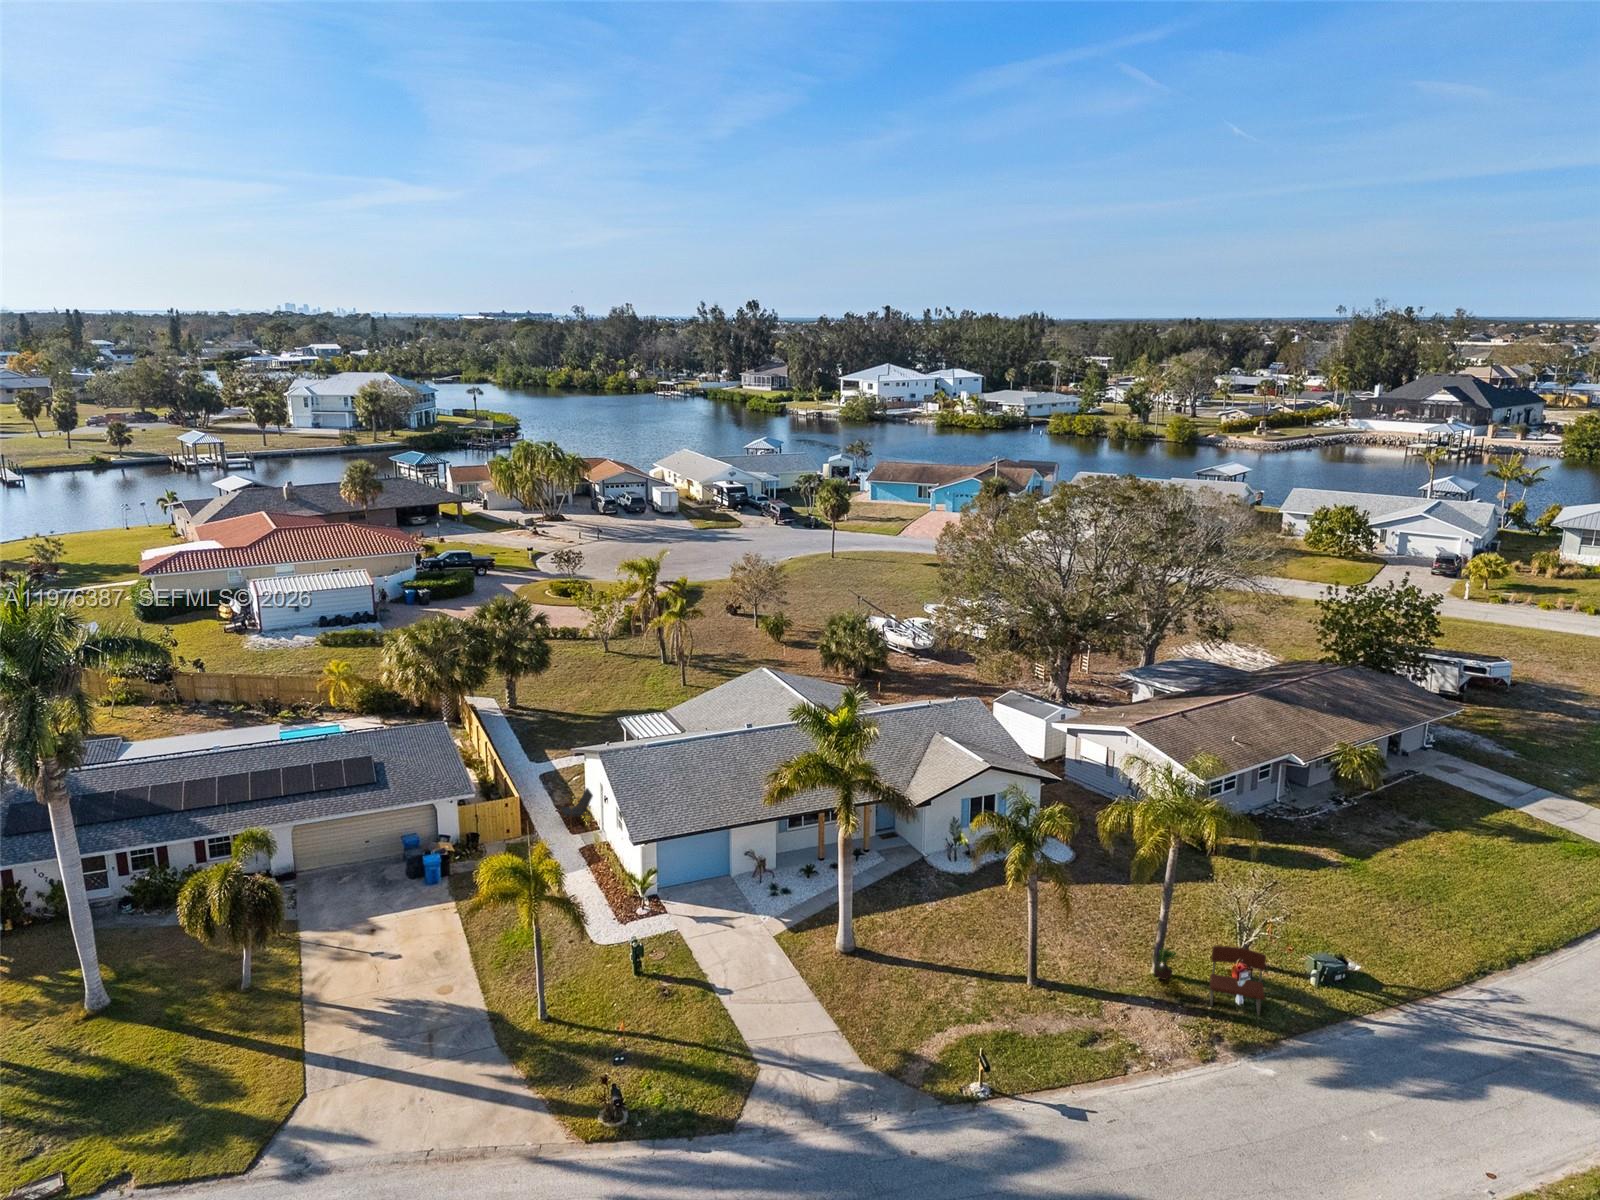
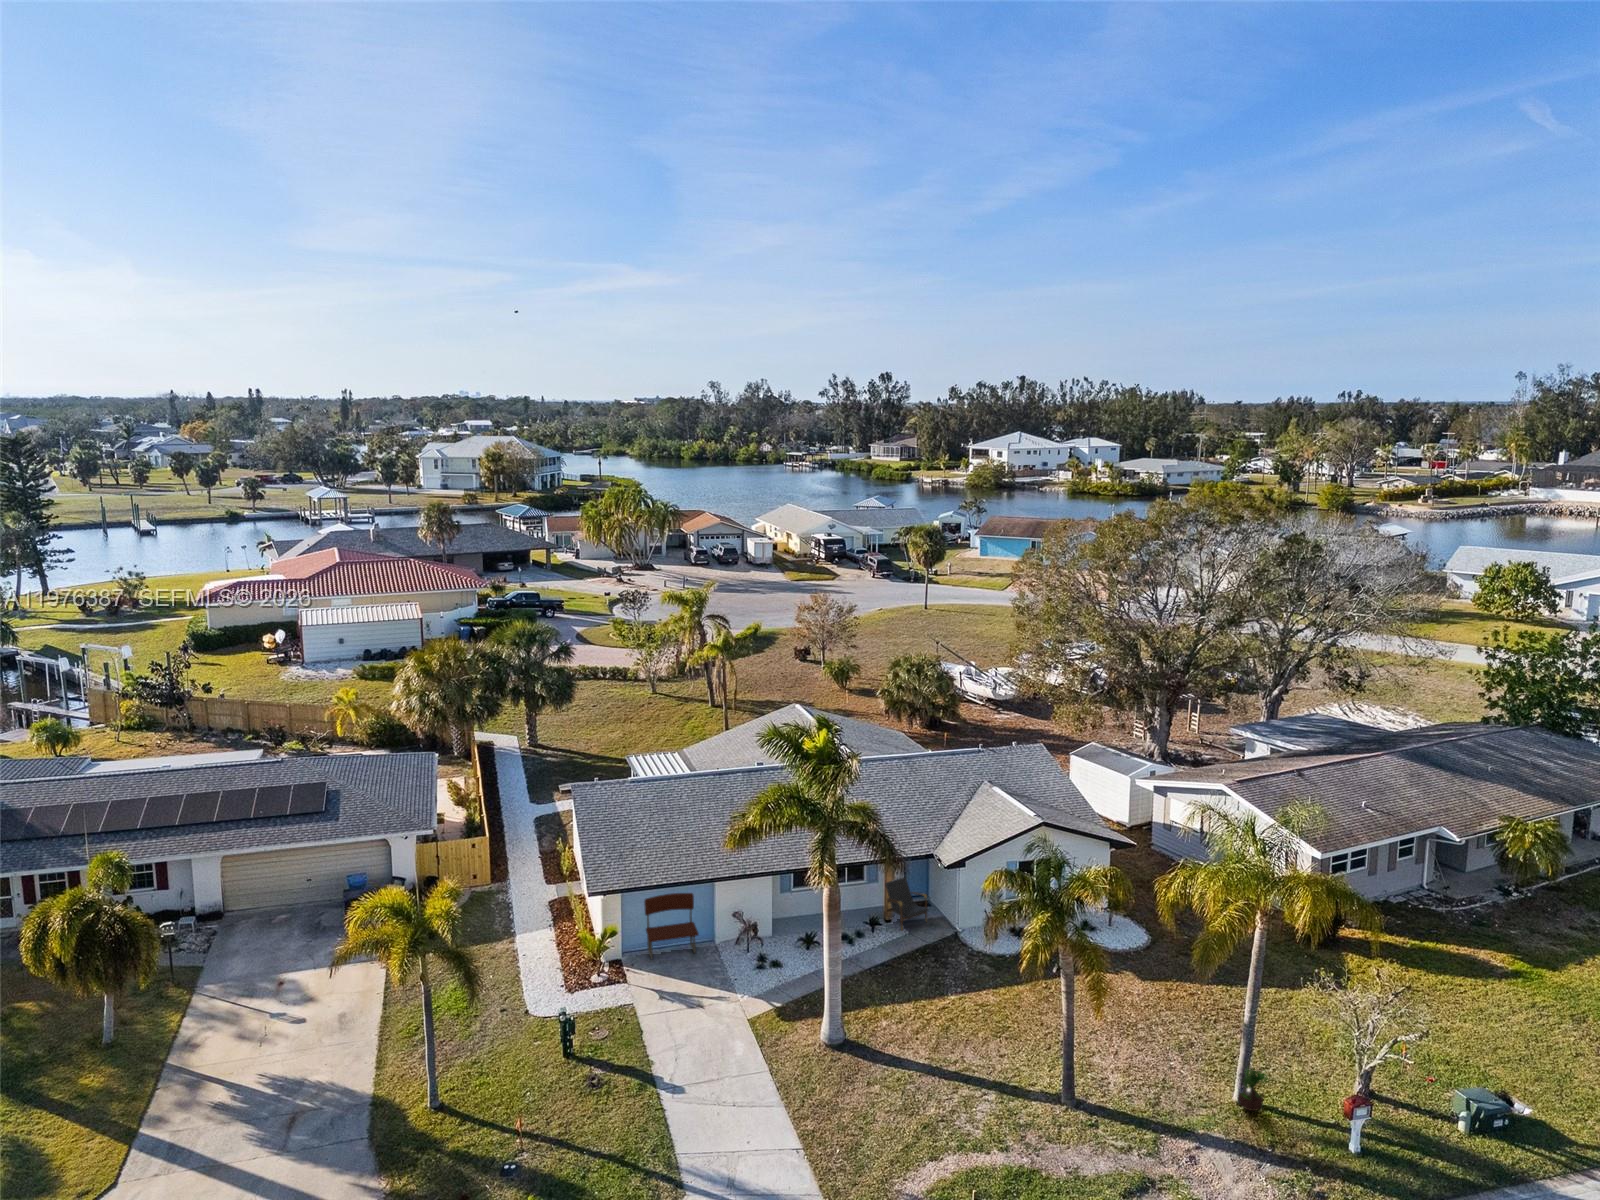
lounge chair: present [561,788,593,825] -> present [885,877,928,929]
bench: present [1210,946,1266,1015] -> present [644,893,699,959]

